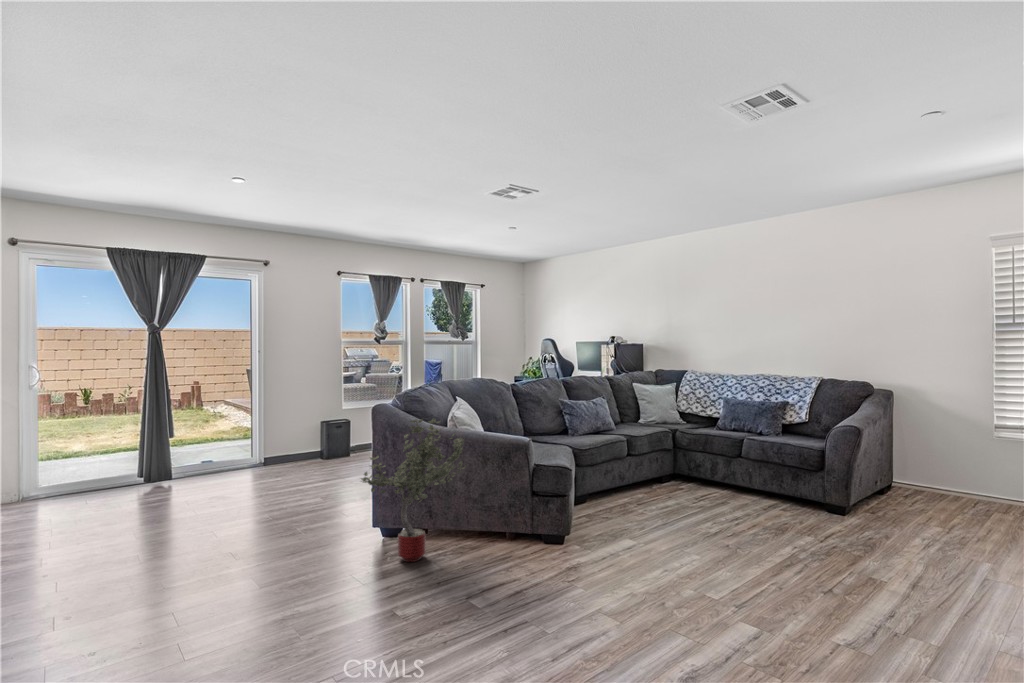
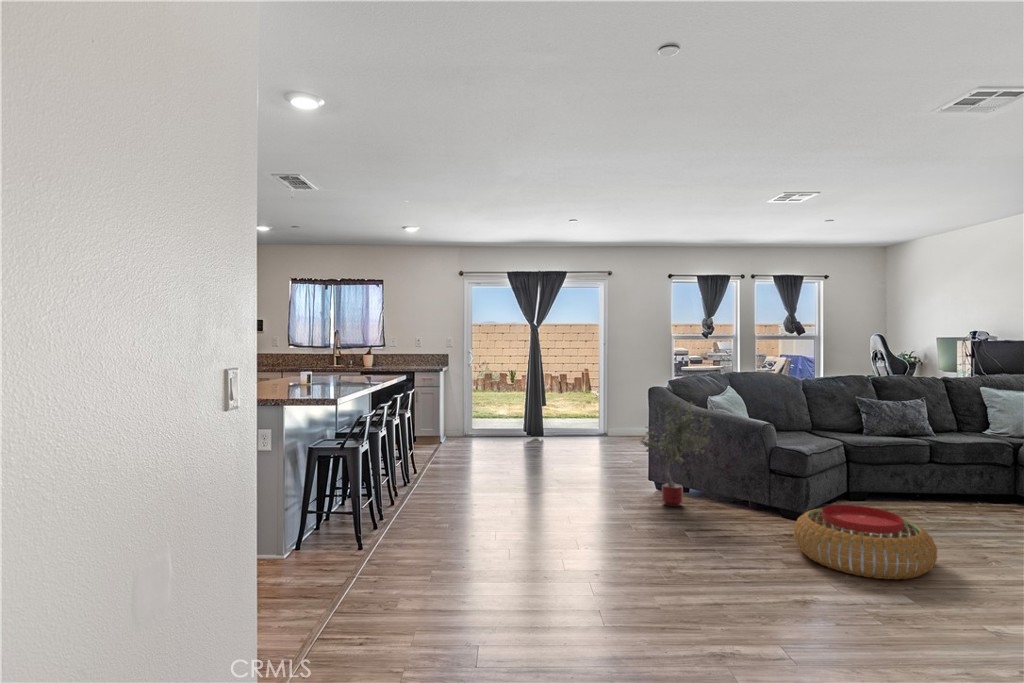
pouf: none [586,521,732,612] -> present [794,505,937,579]

